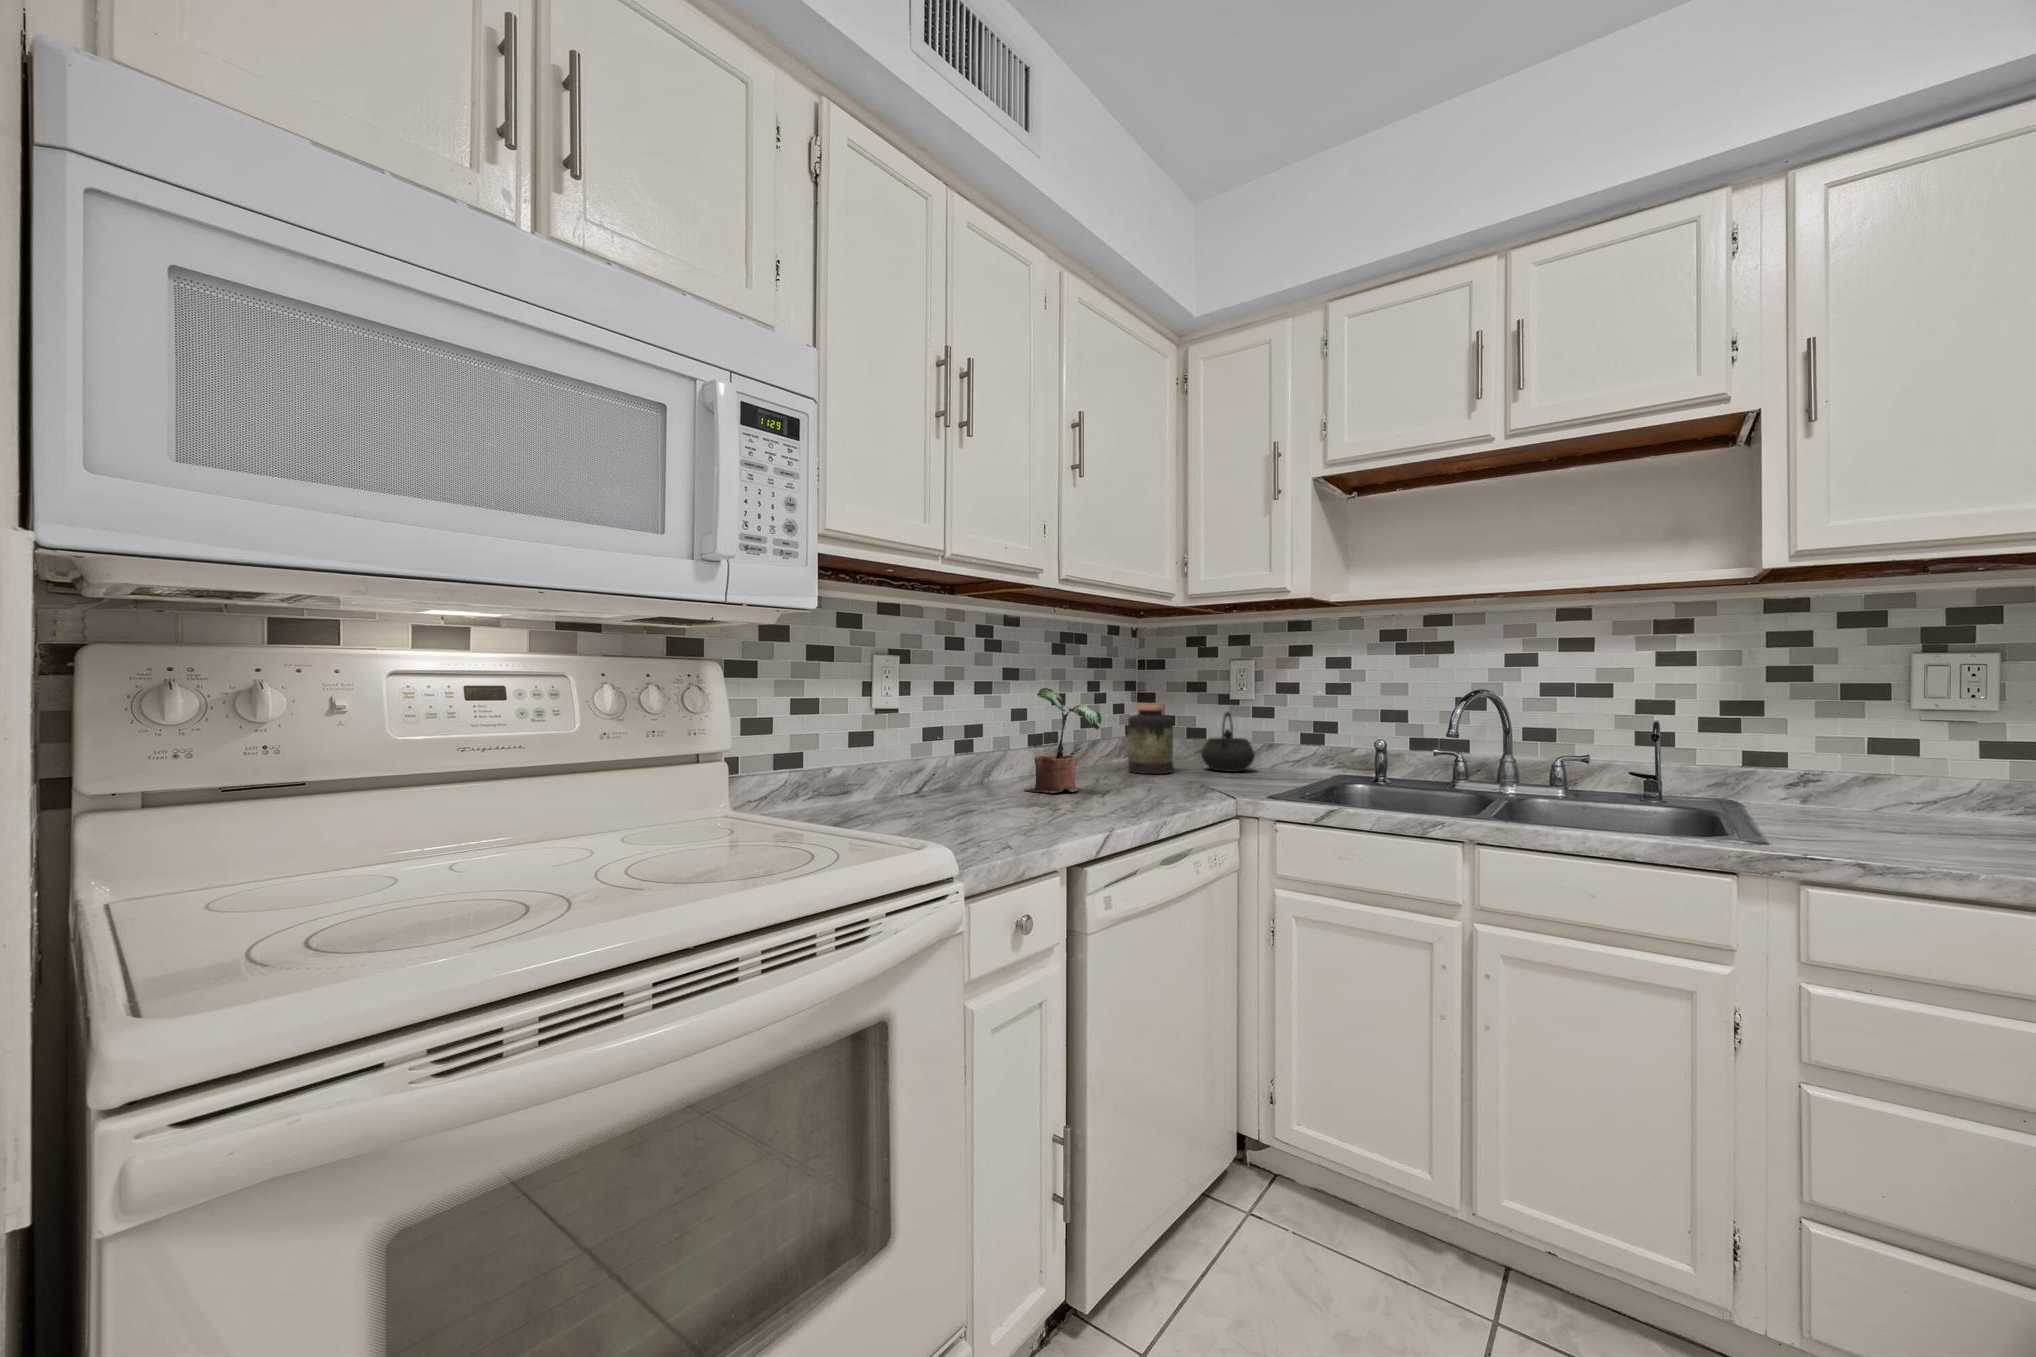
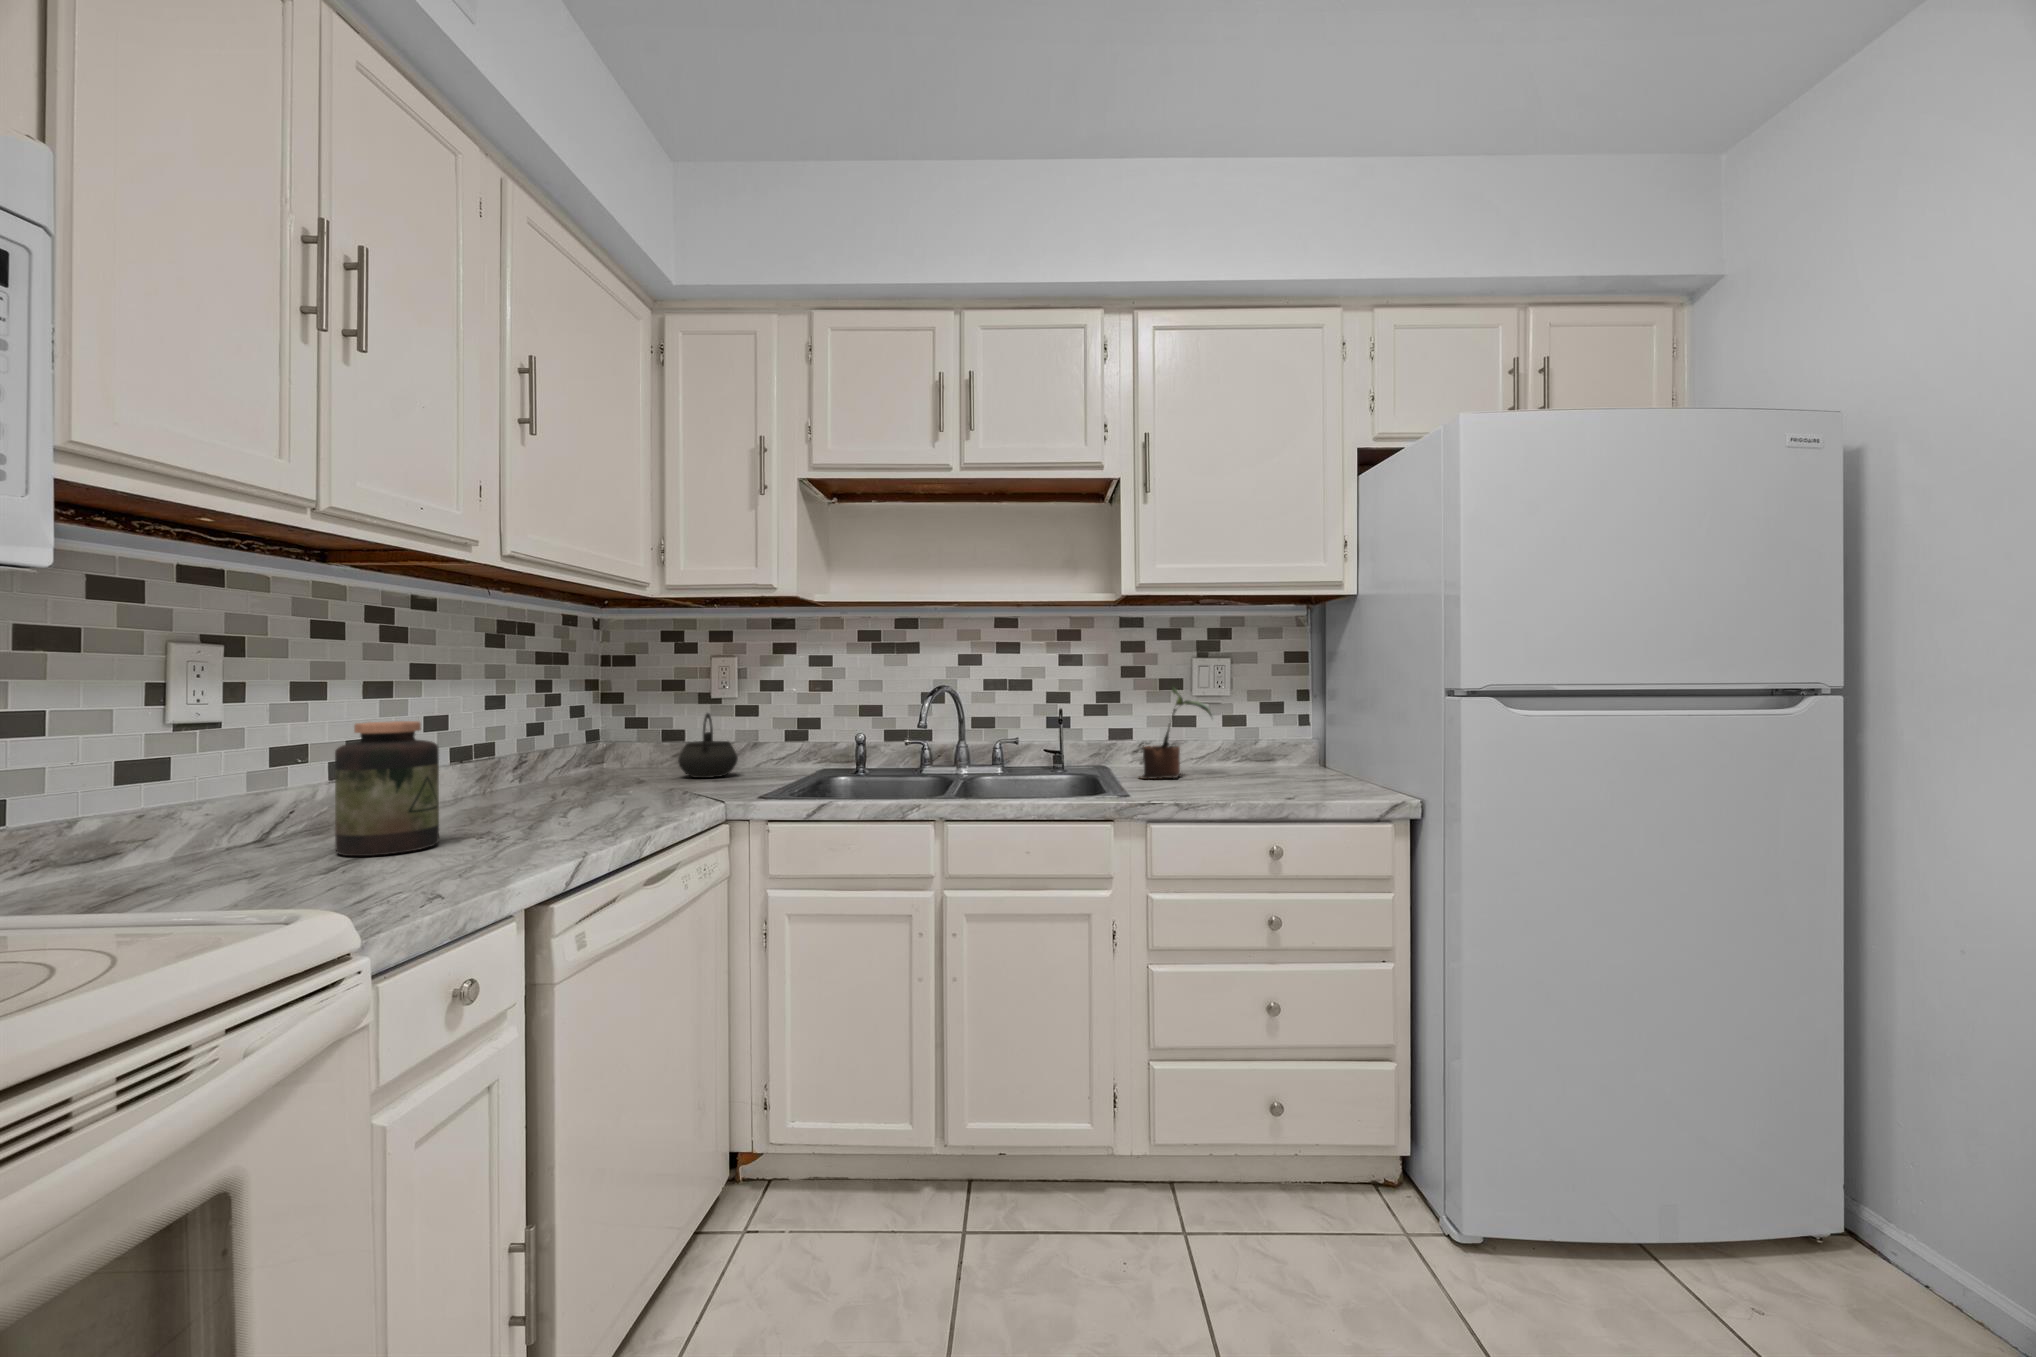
potted plant: present [1025,688,1101,793] -> present [1140,686,1211,779]
jar: present [1128,704,1173,774] -> present [335,721,439,856]

